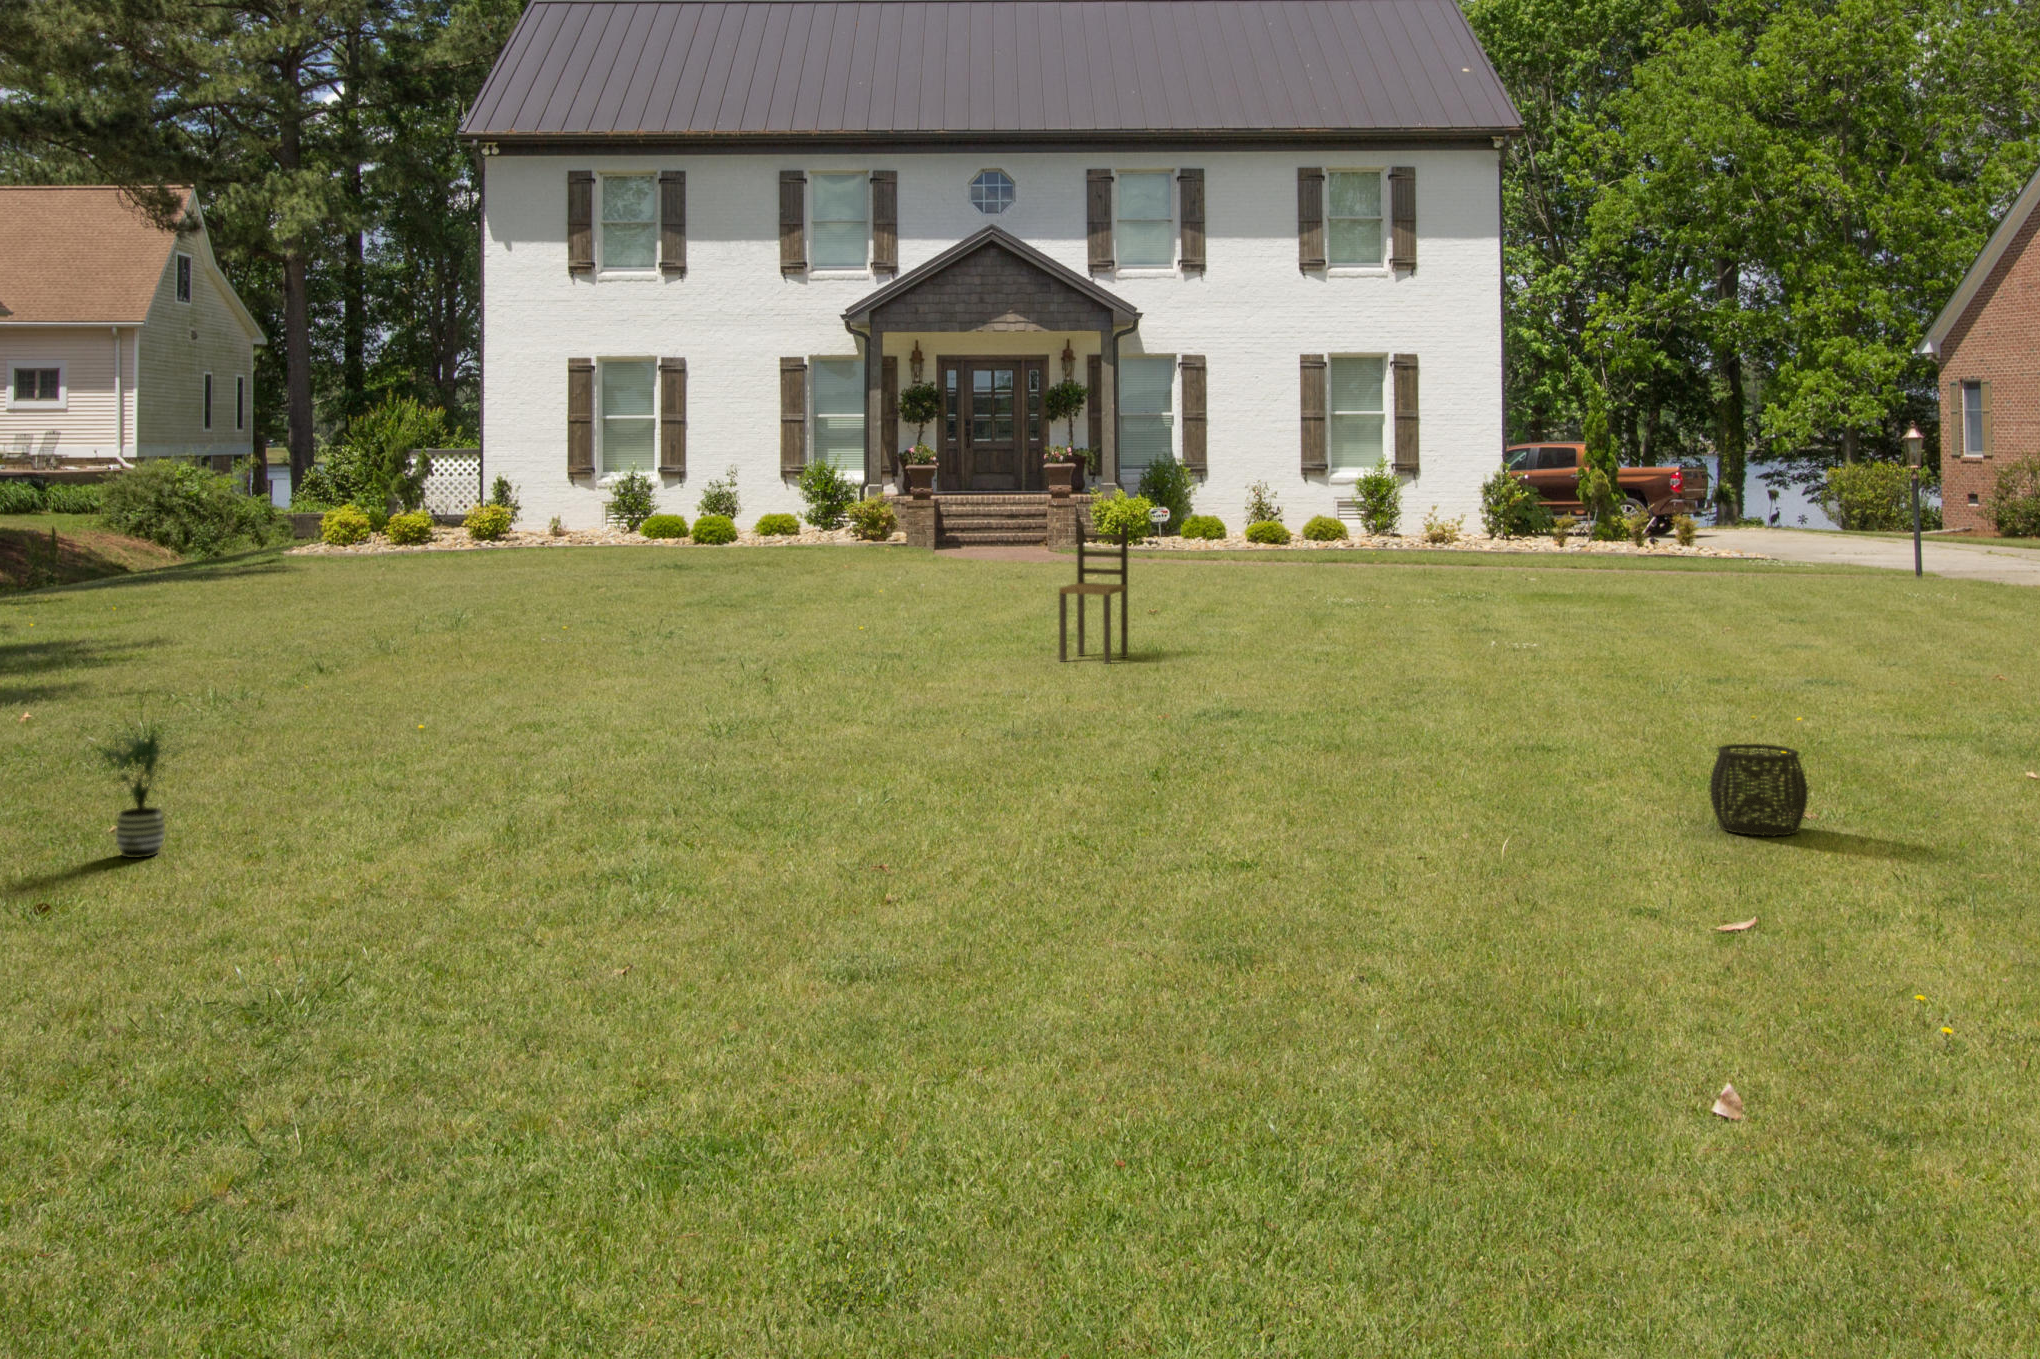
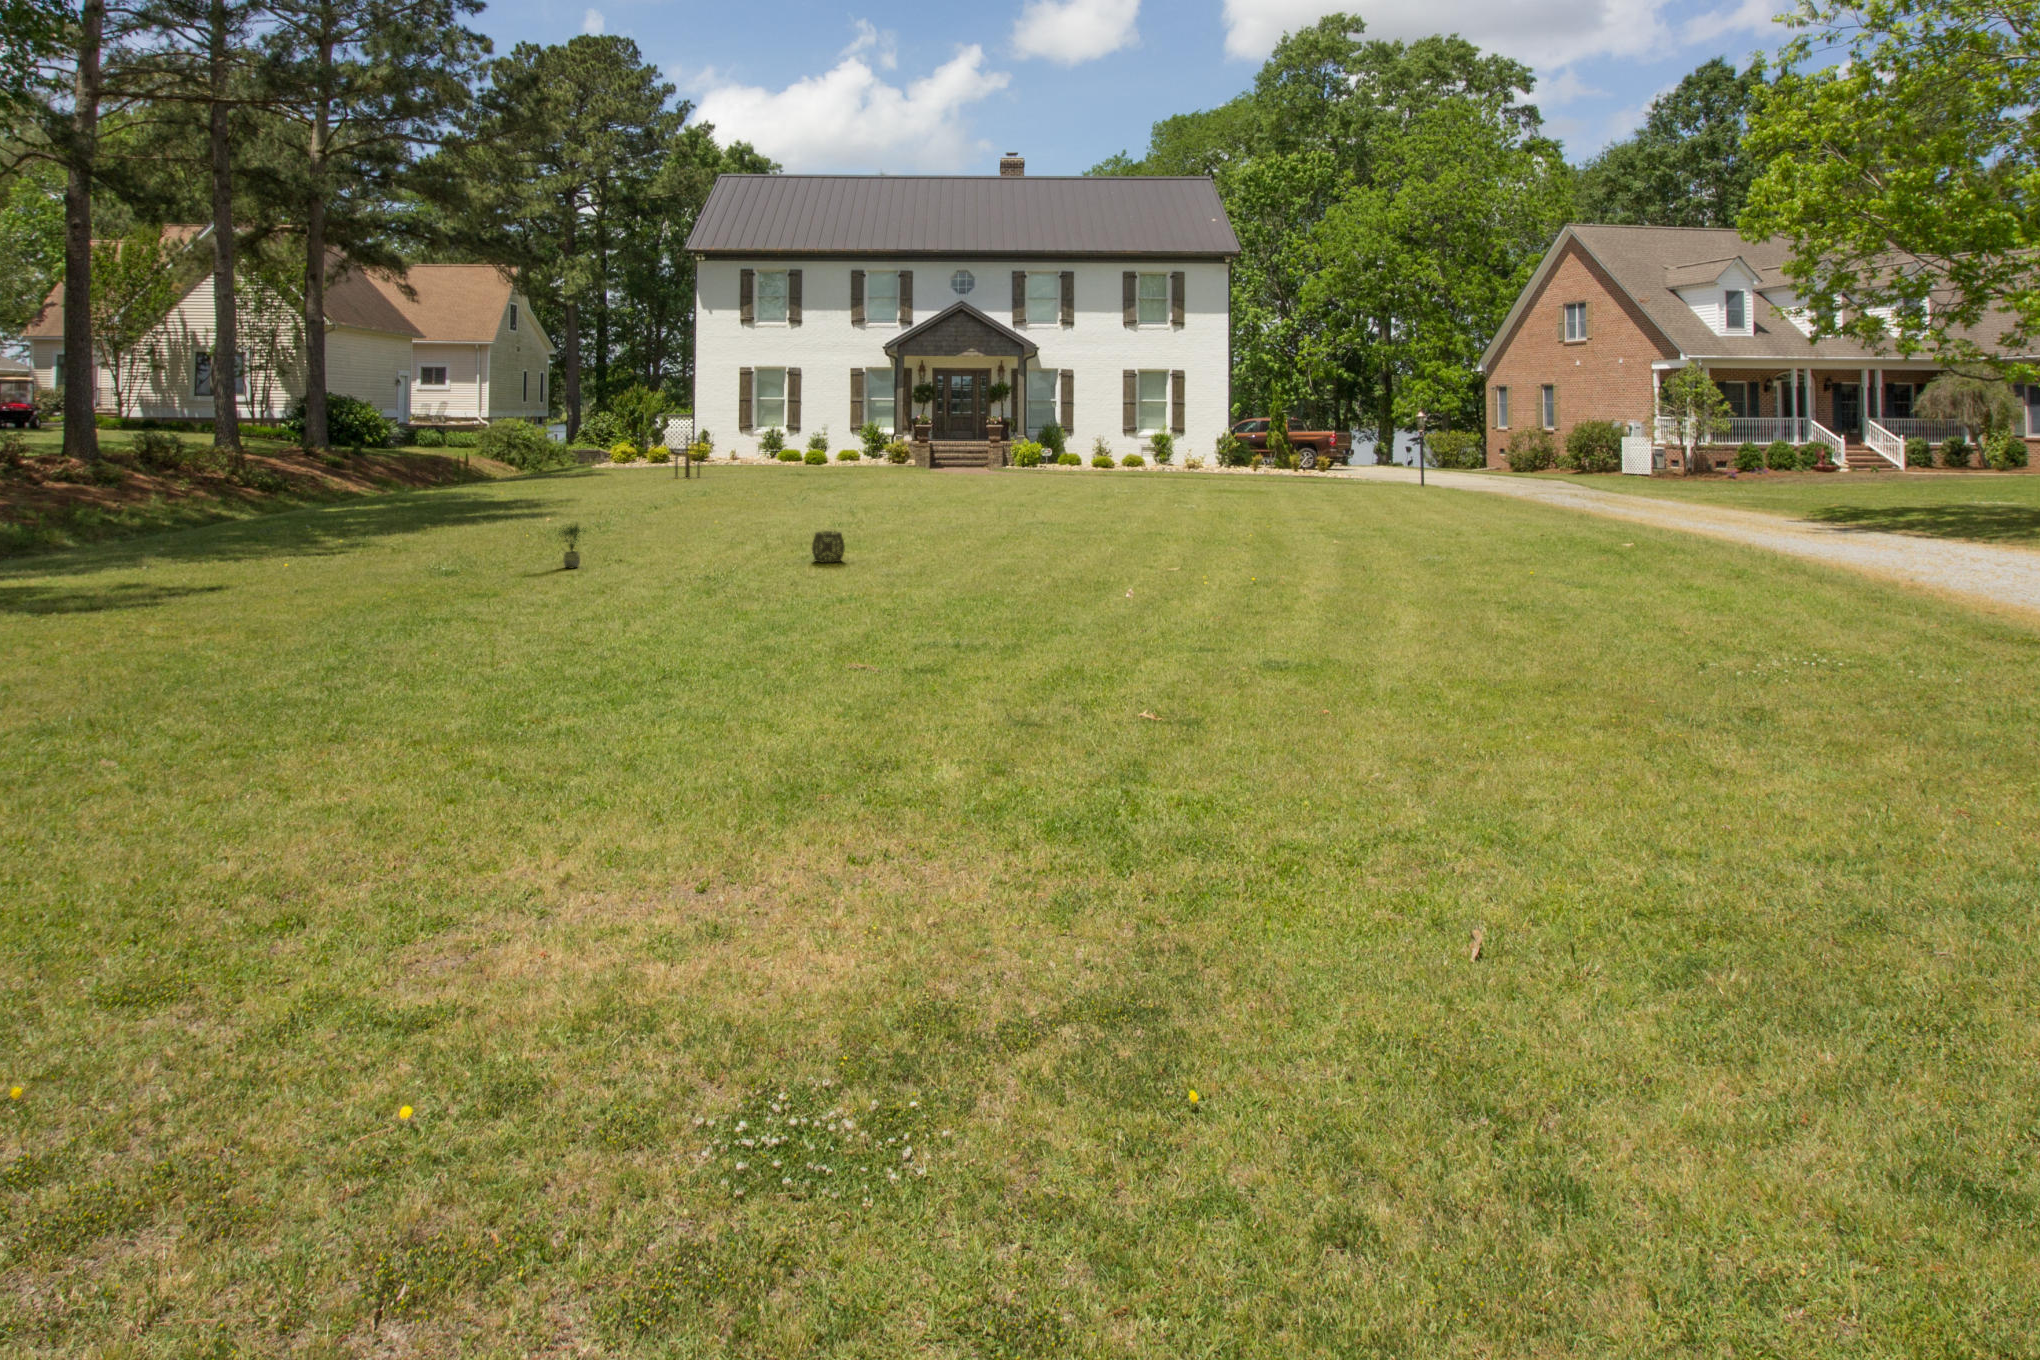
chair: present [1059,522,1128,664] -> present [675,435,700,478]
woven basket: present [1709,744,1808,836] -> present [812,531,845,563]

